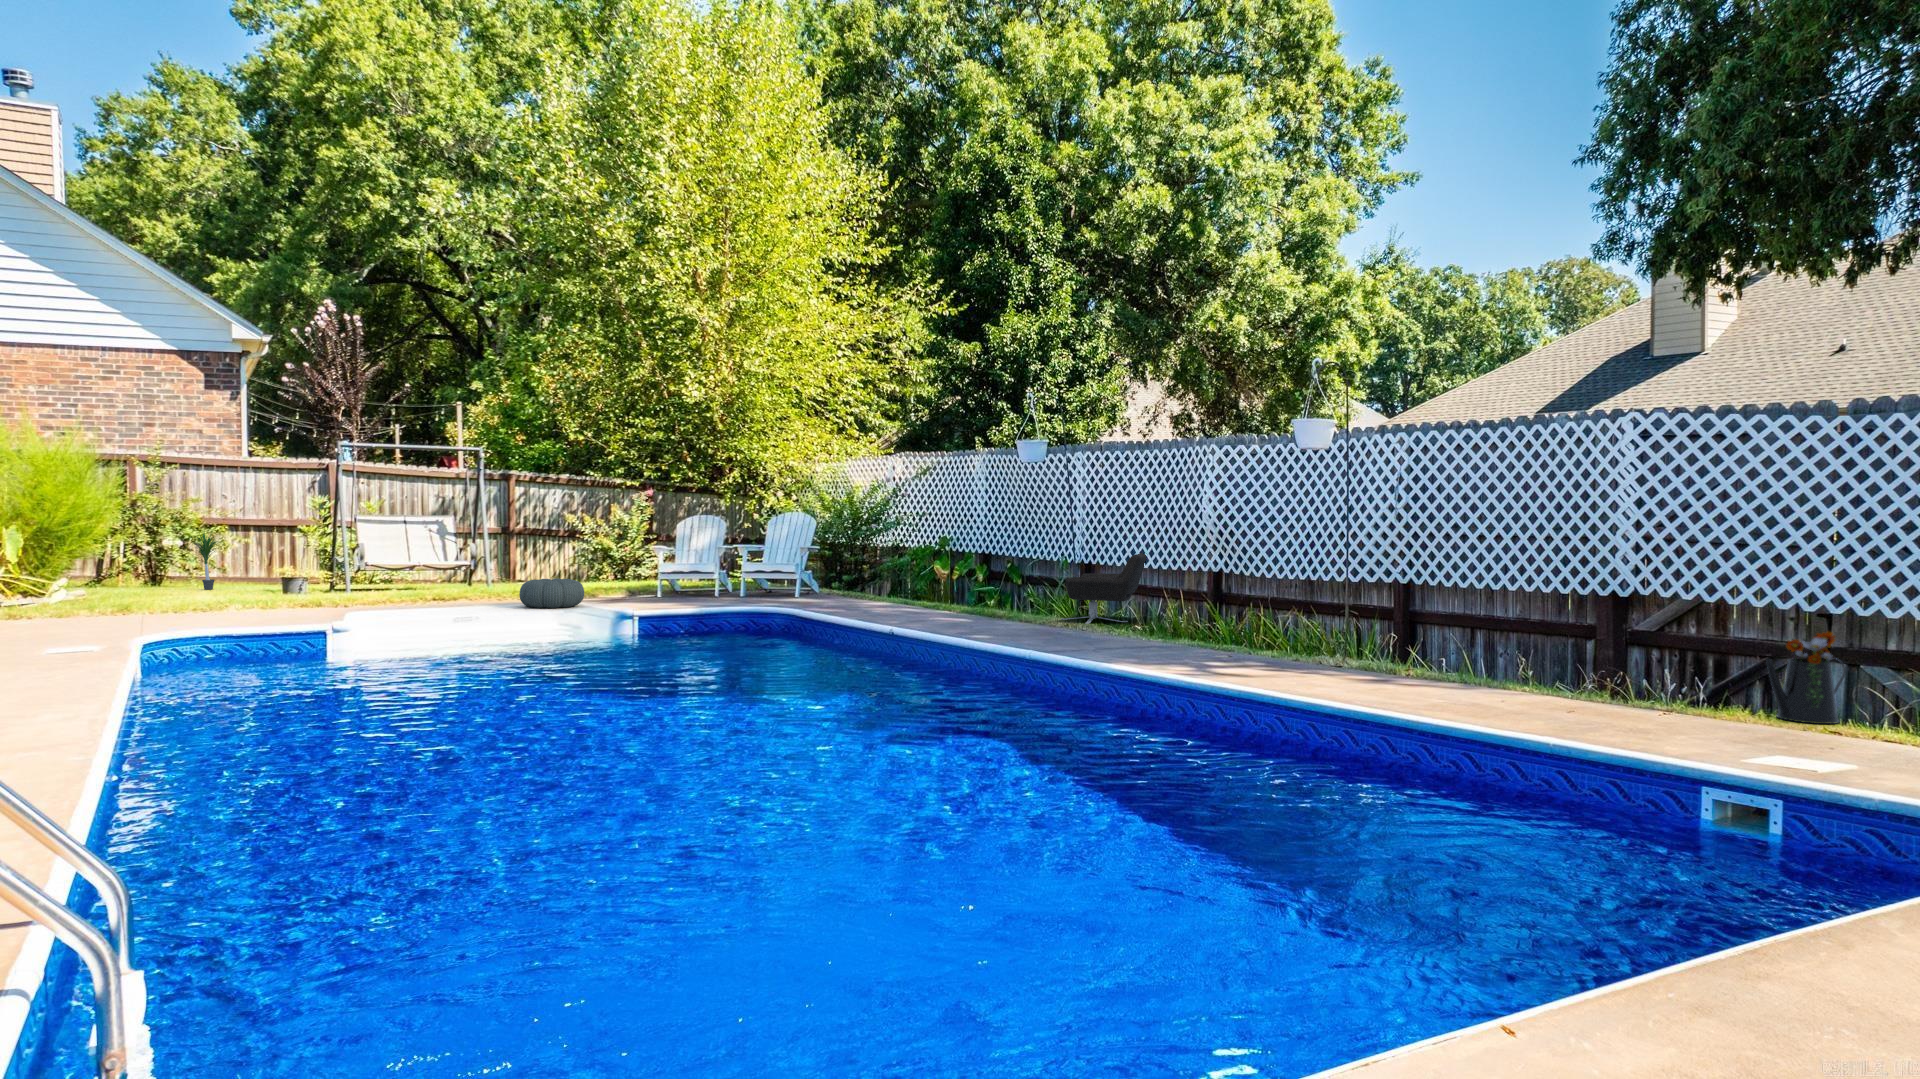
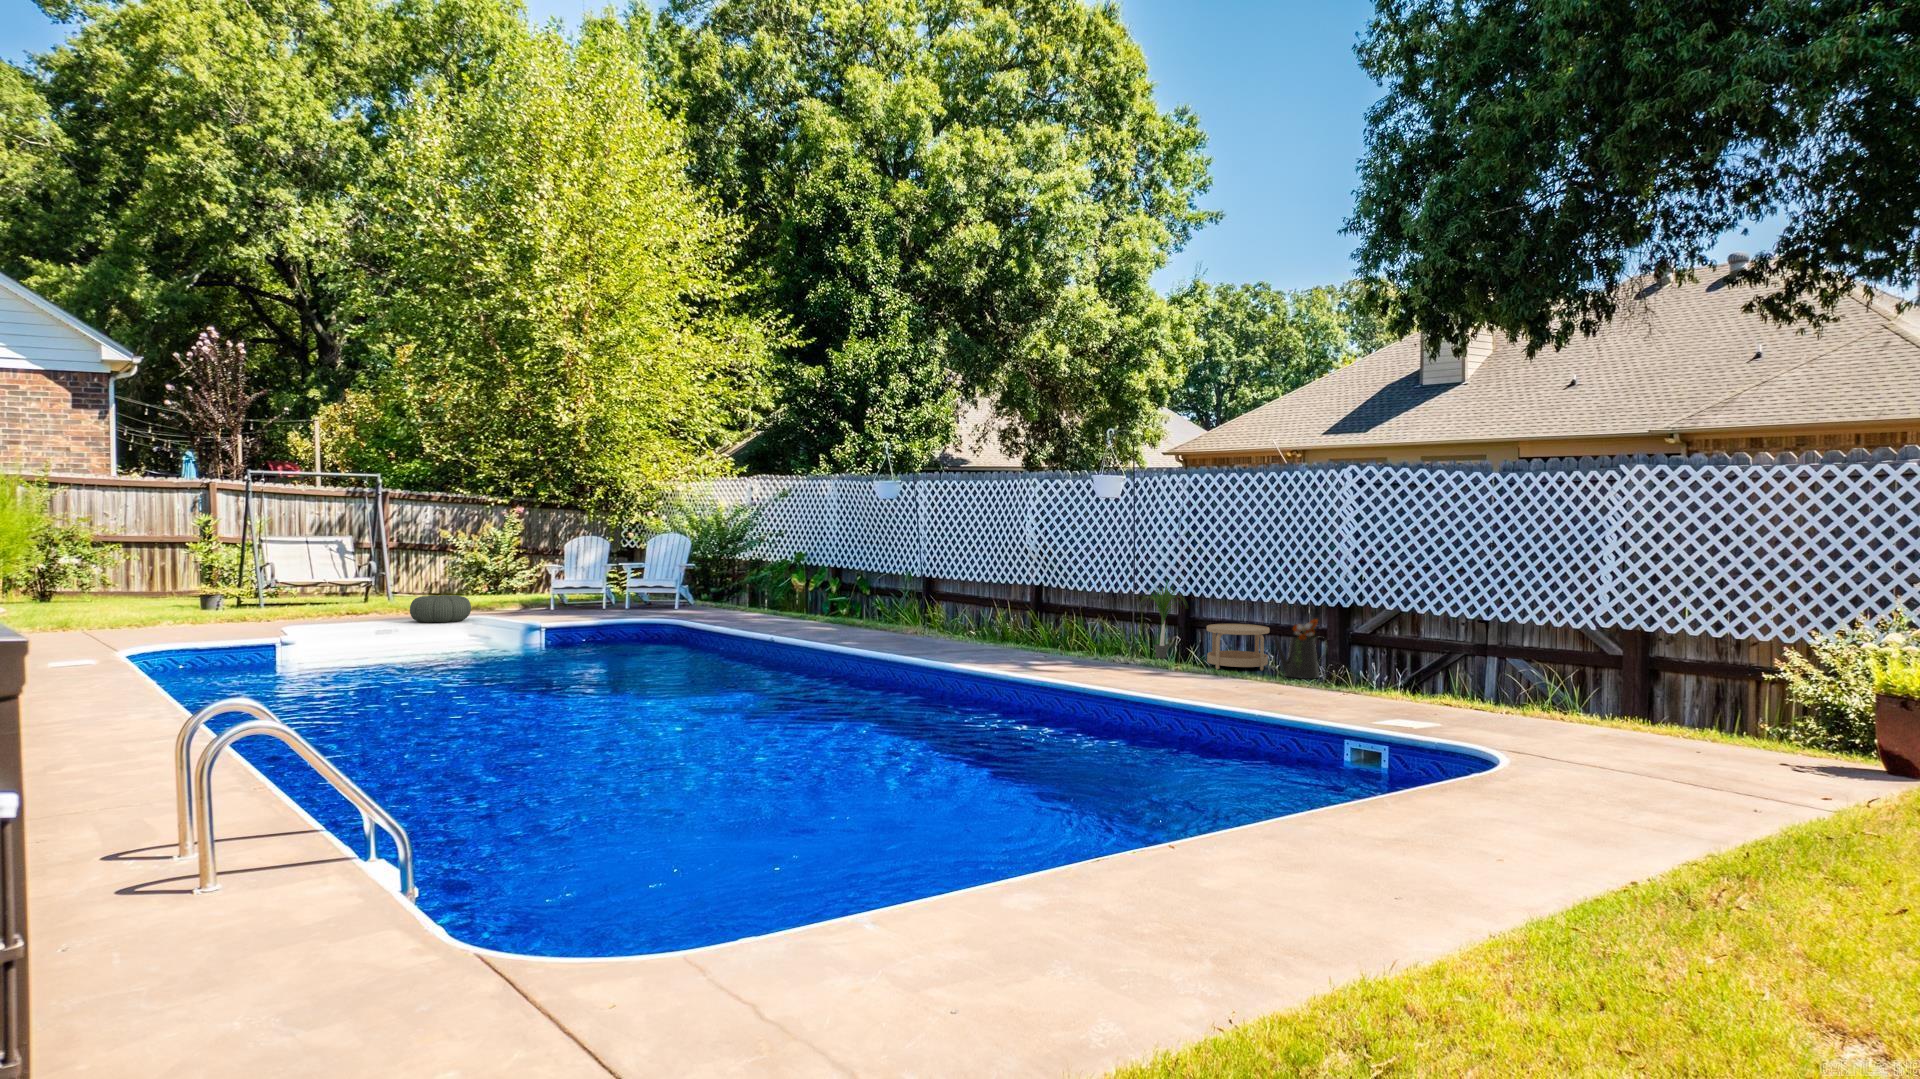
potted plant: present [195,532,218,590] -> present [1151,583,1181,658]
lounge chair: present [1063,553,1146,624] -> none [905,568,981,630]
side table: none [1433,617,1518,677] -> present [1207,624,1270,671]
watering can: present [1766,632,1846,724] -> present [1274,619,1321,679]

